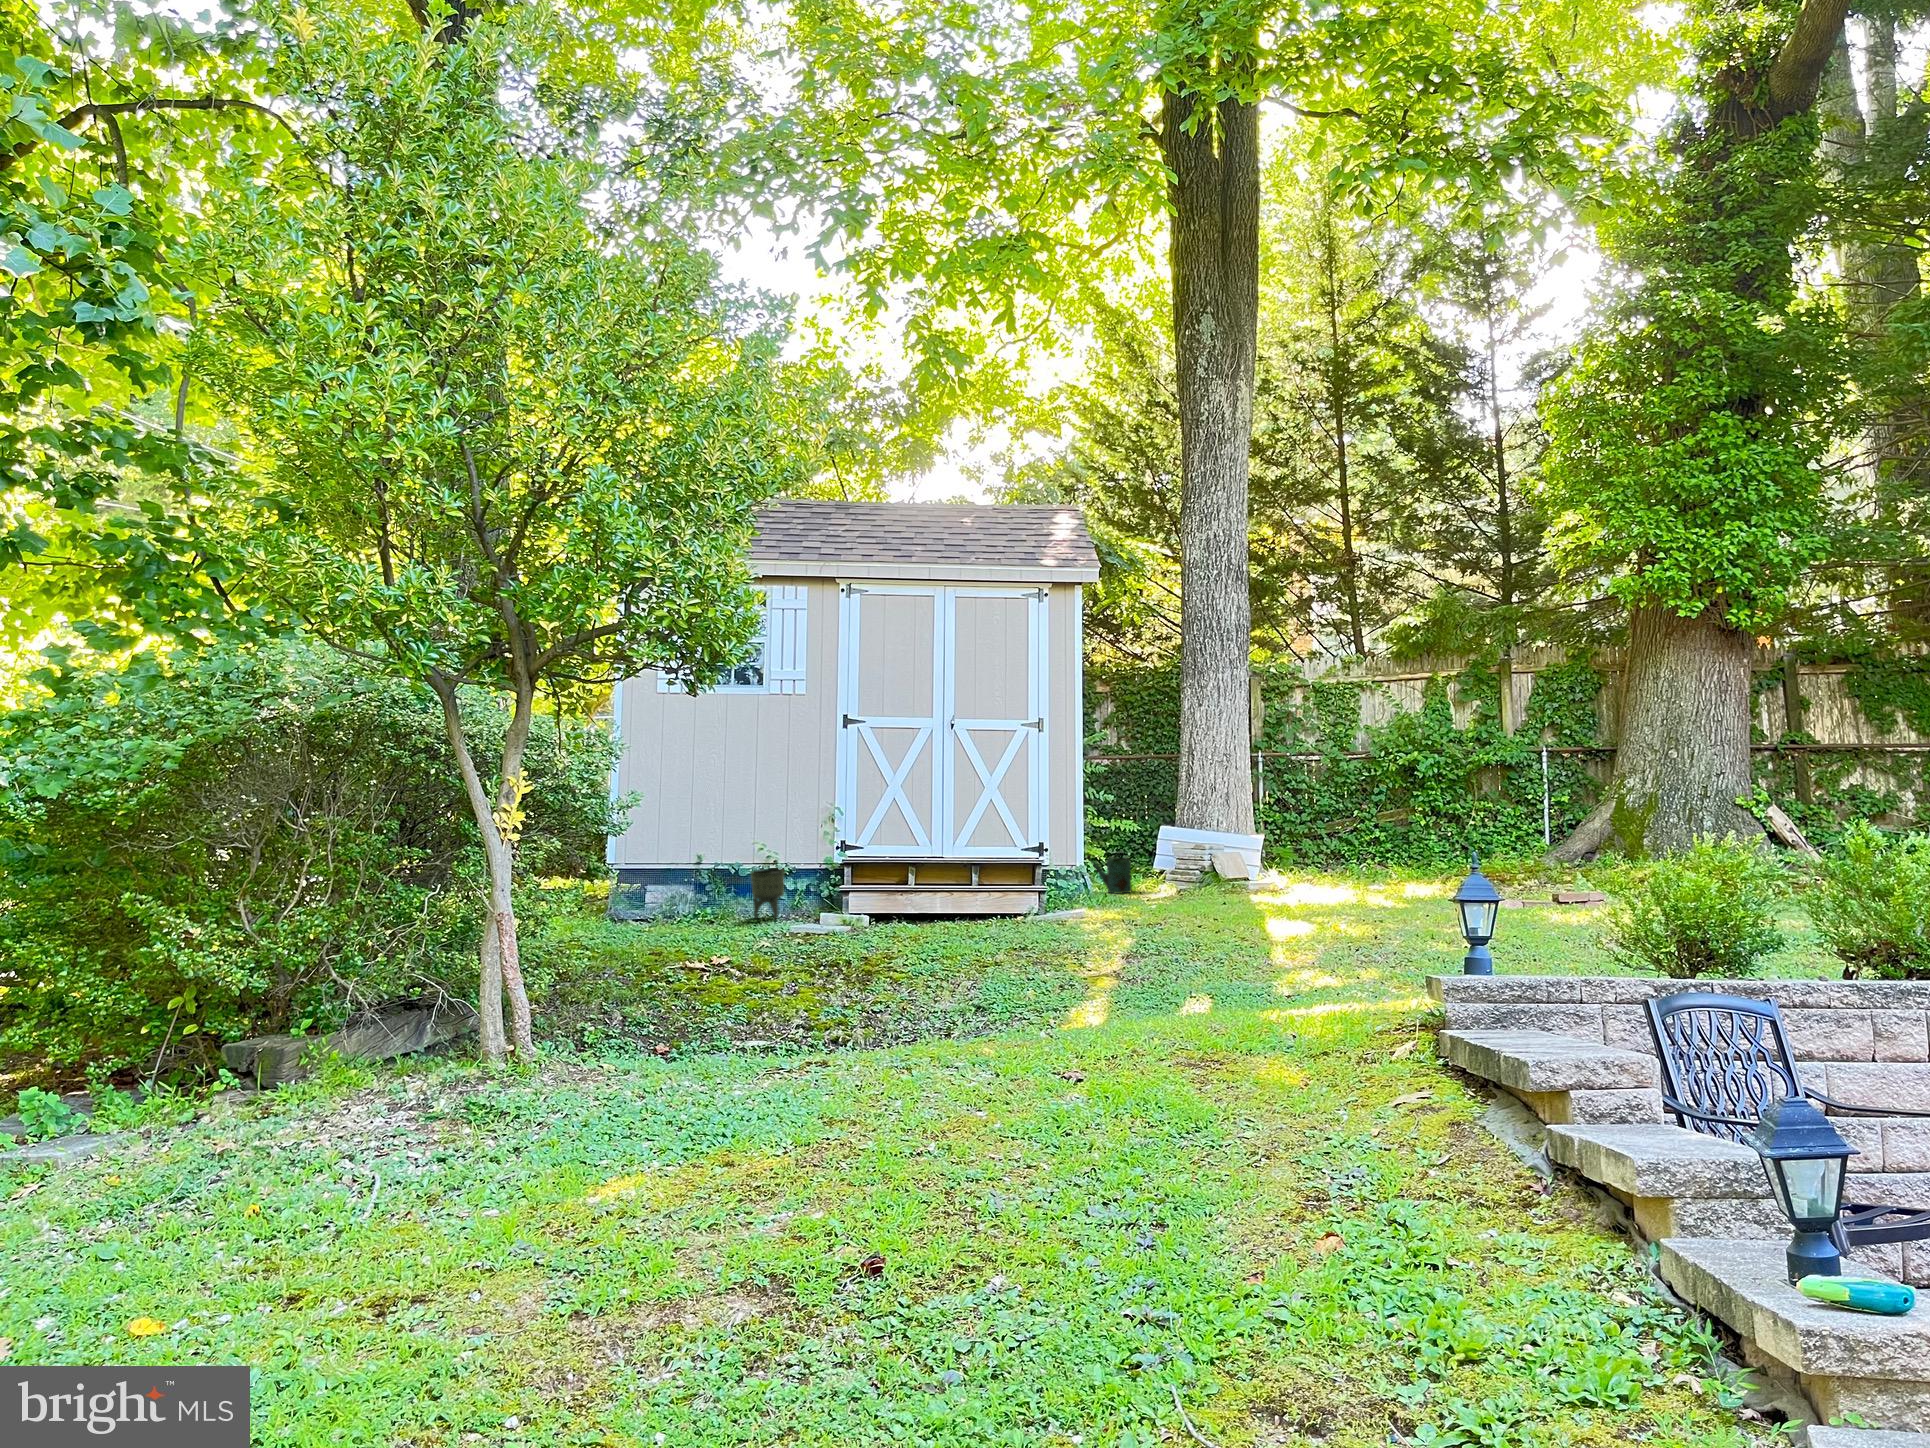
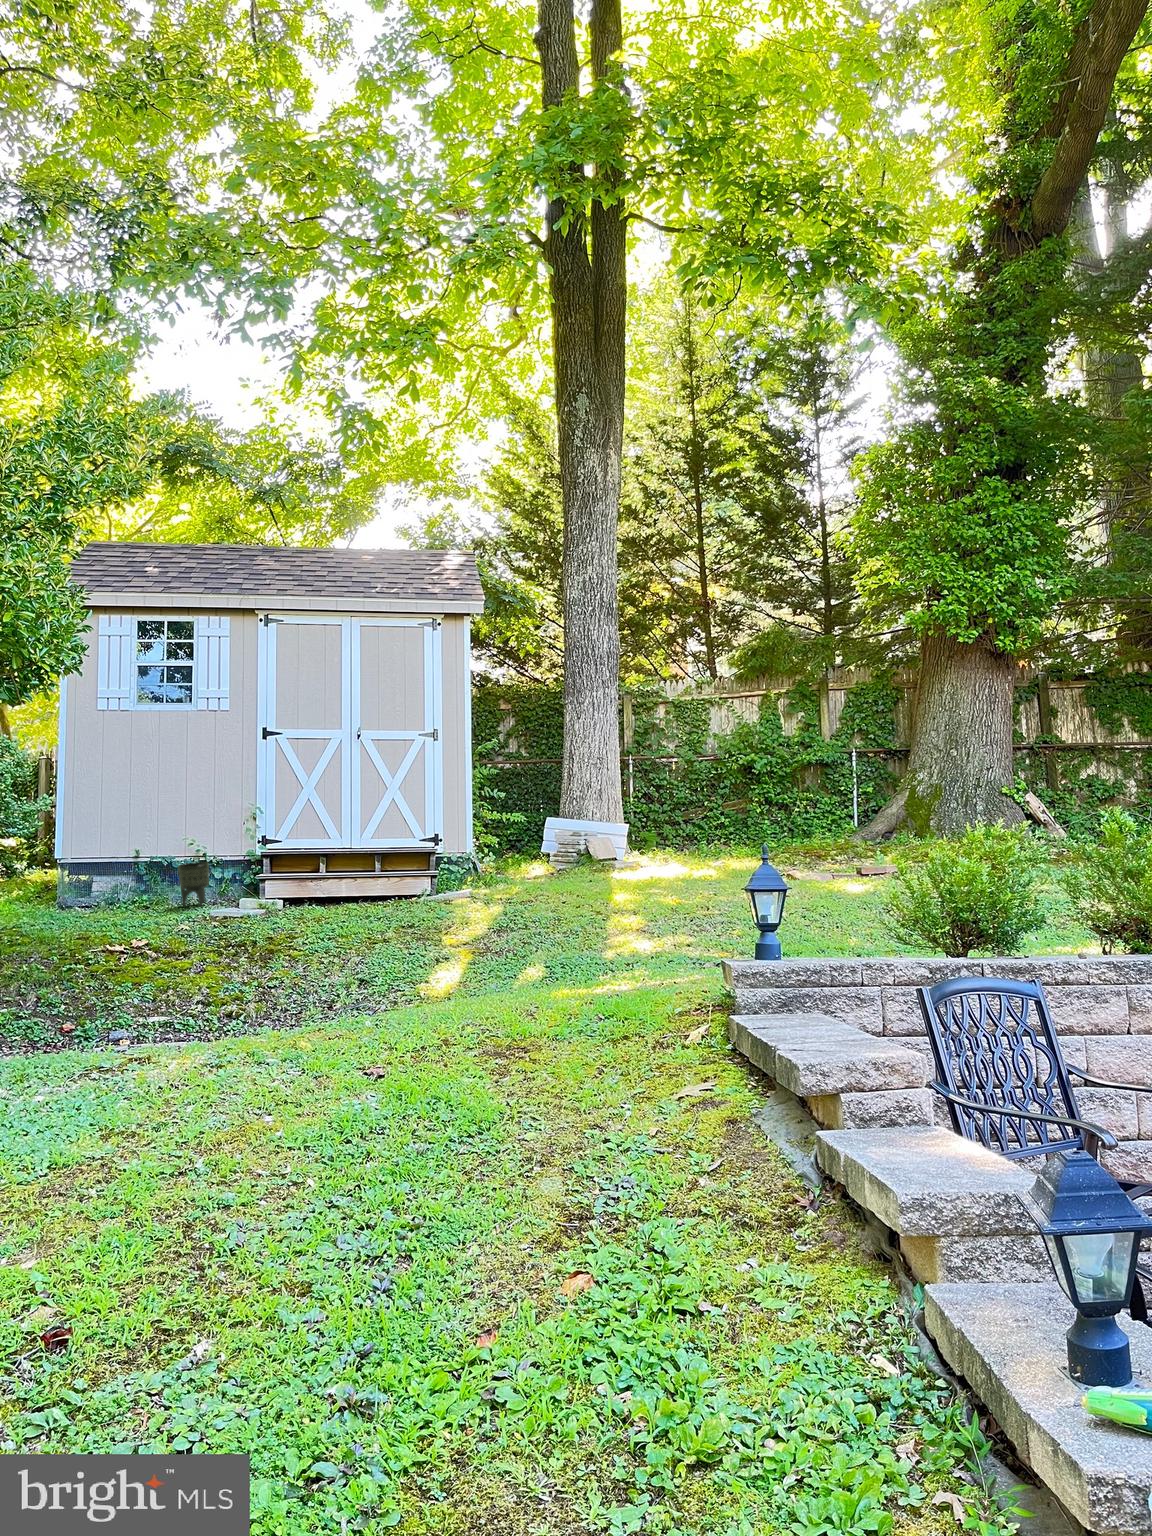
watering can: present [1085,855,1137,894] -> none [475,843,522,876]

